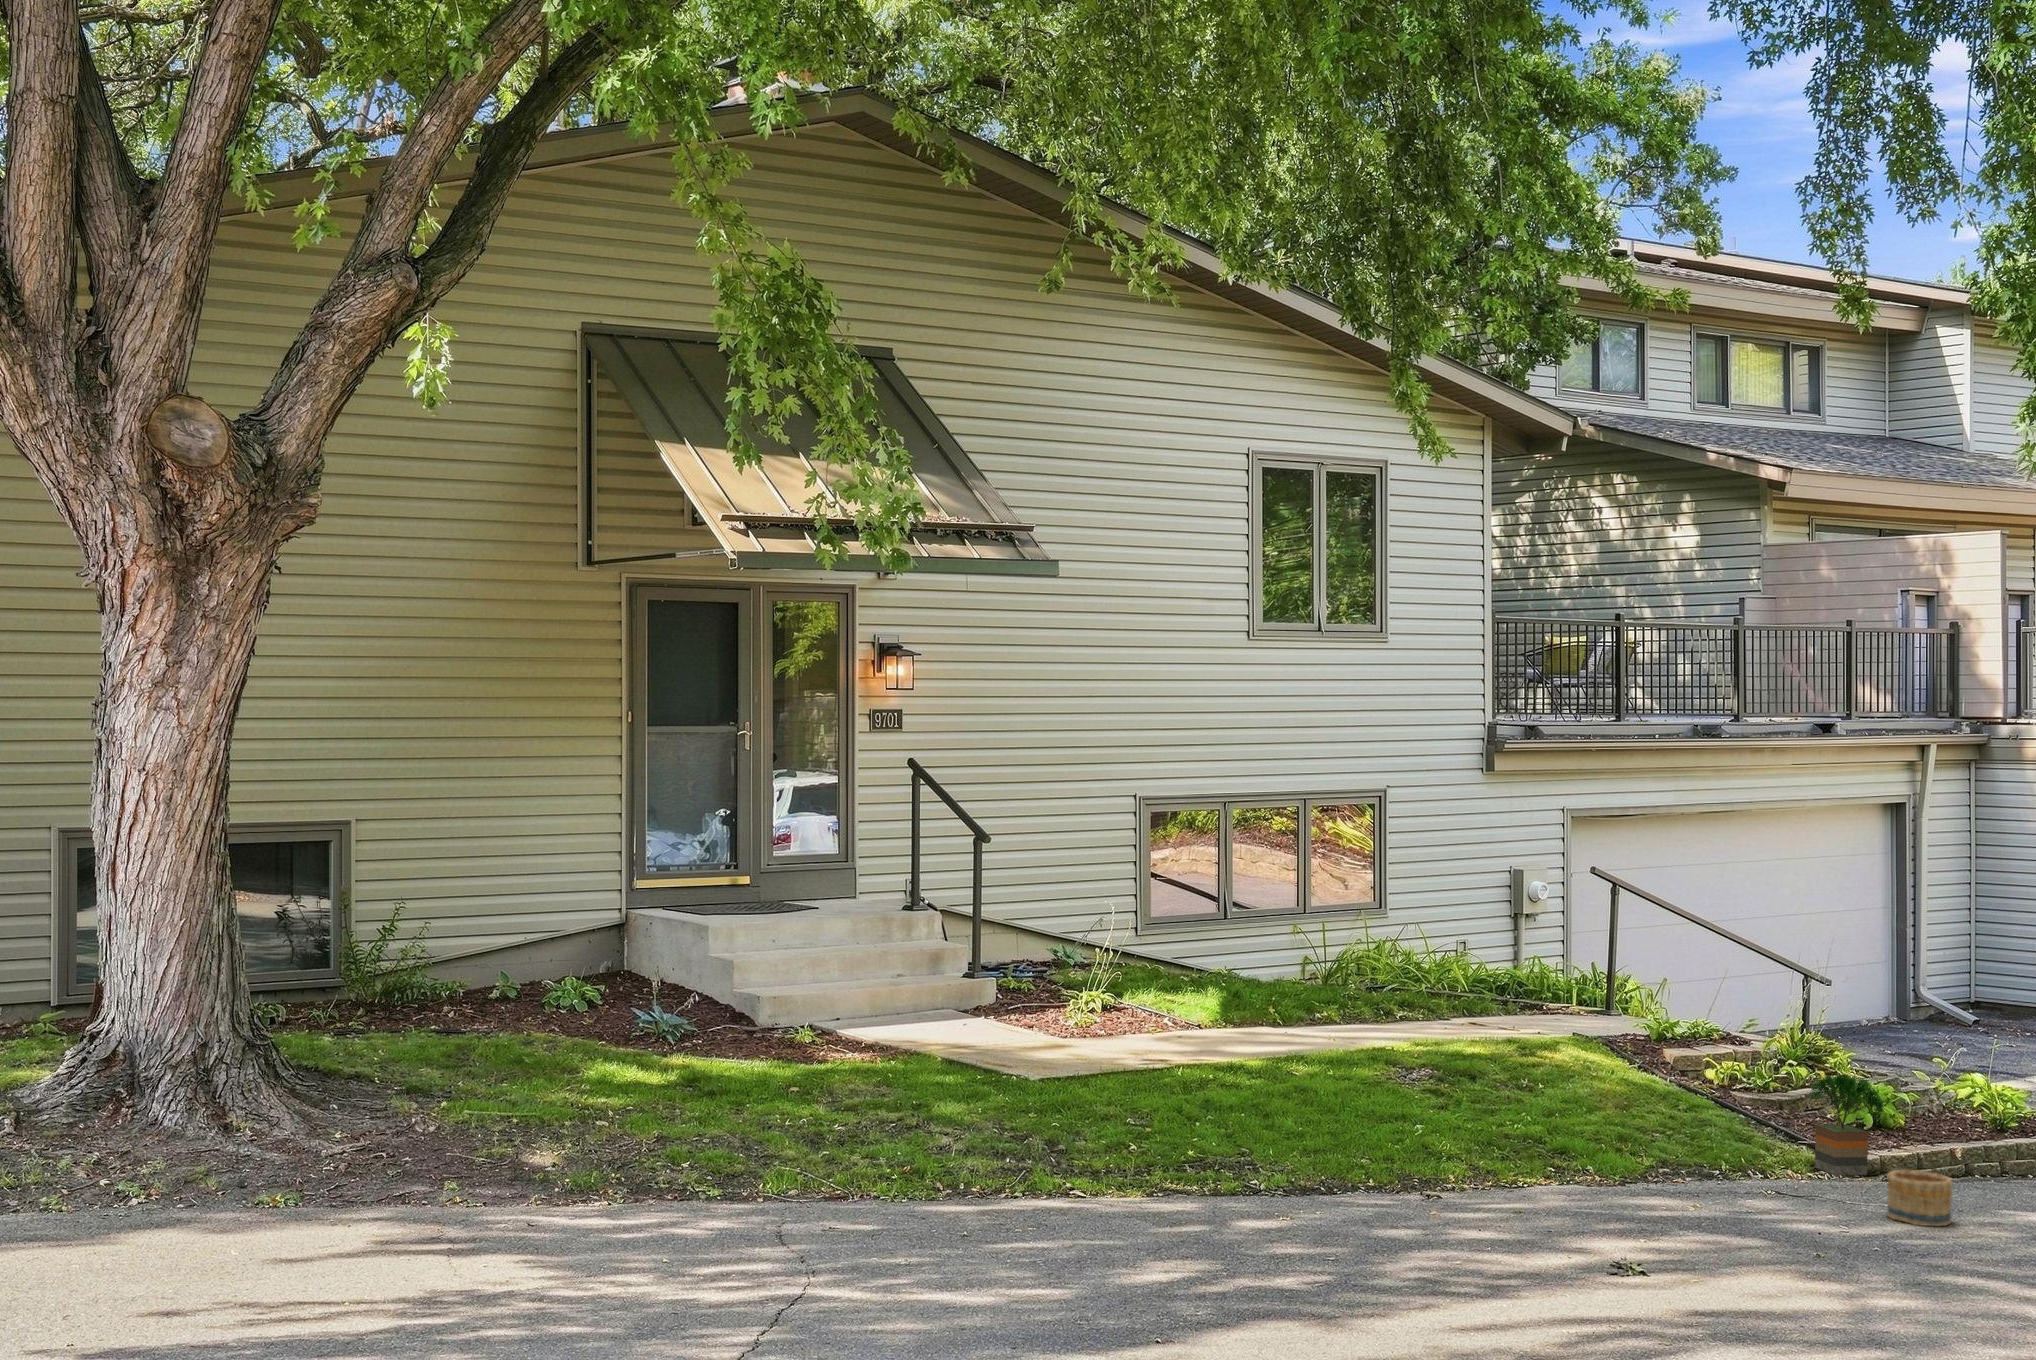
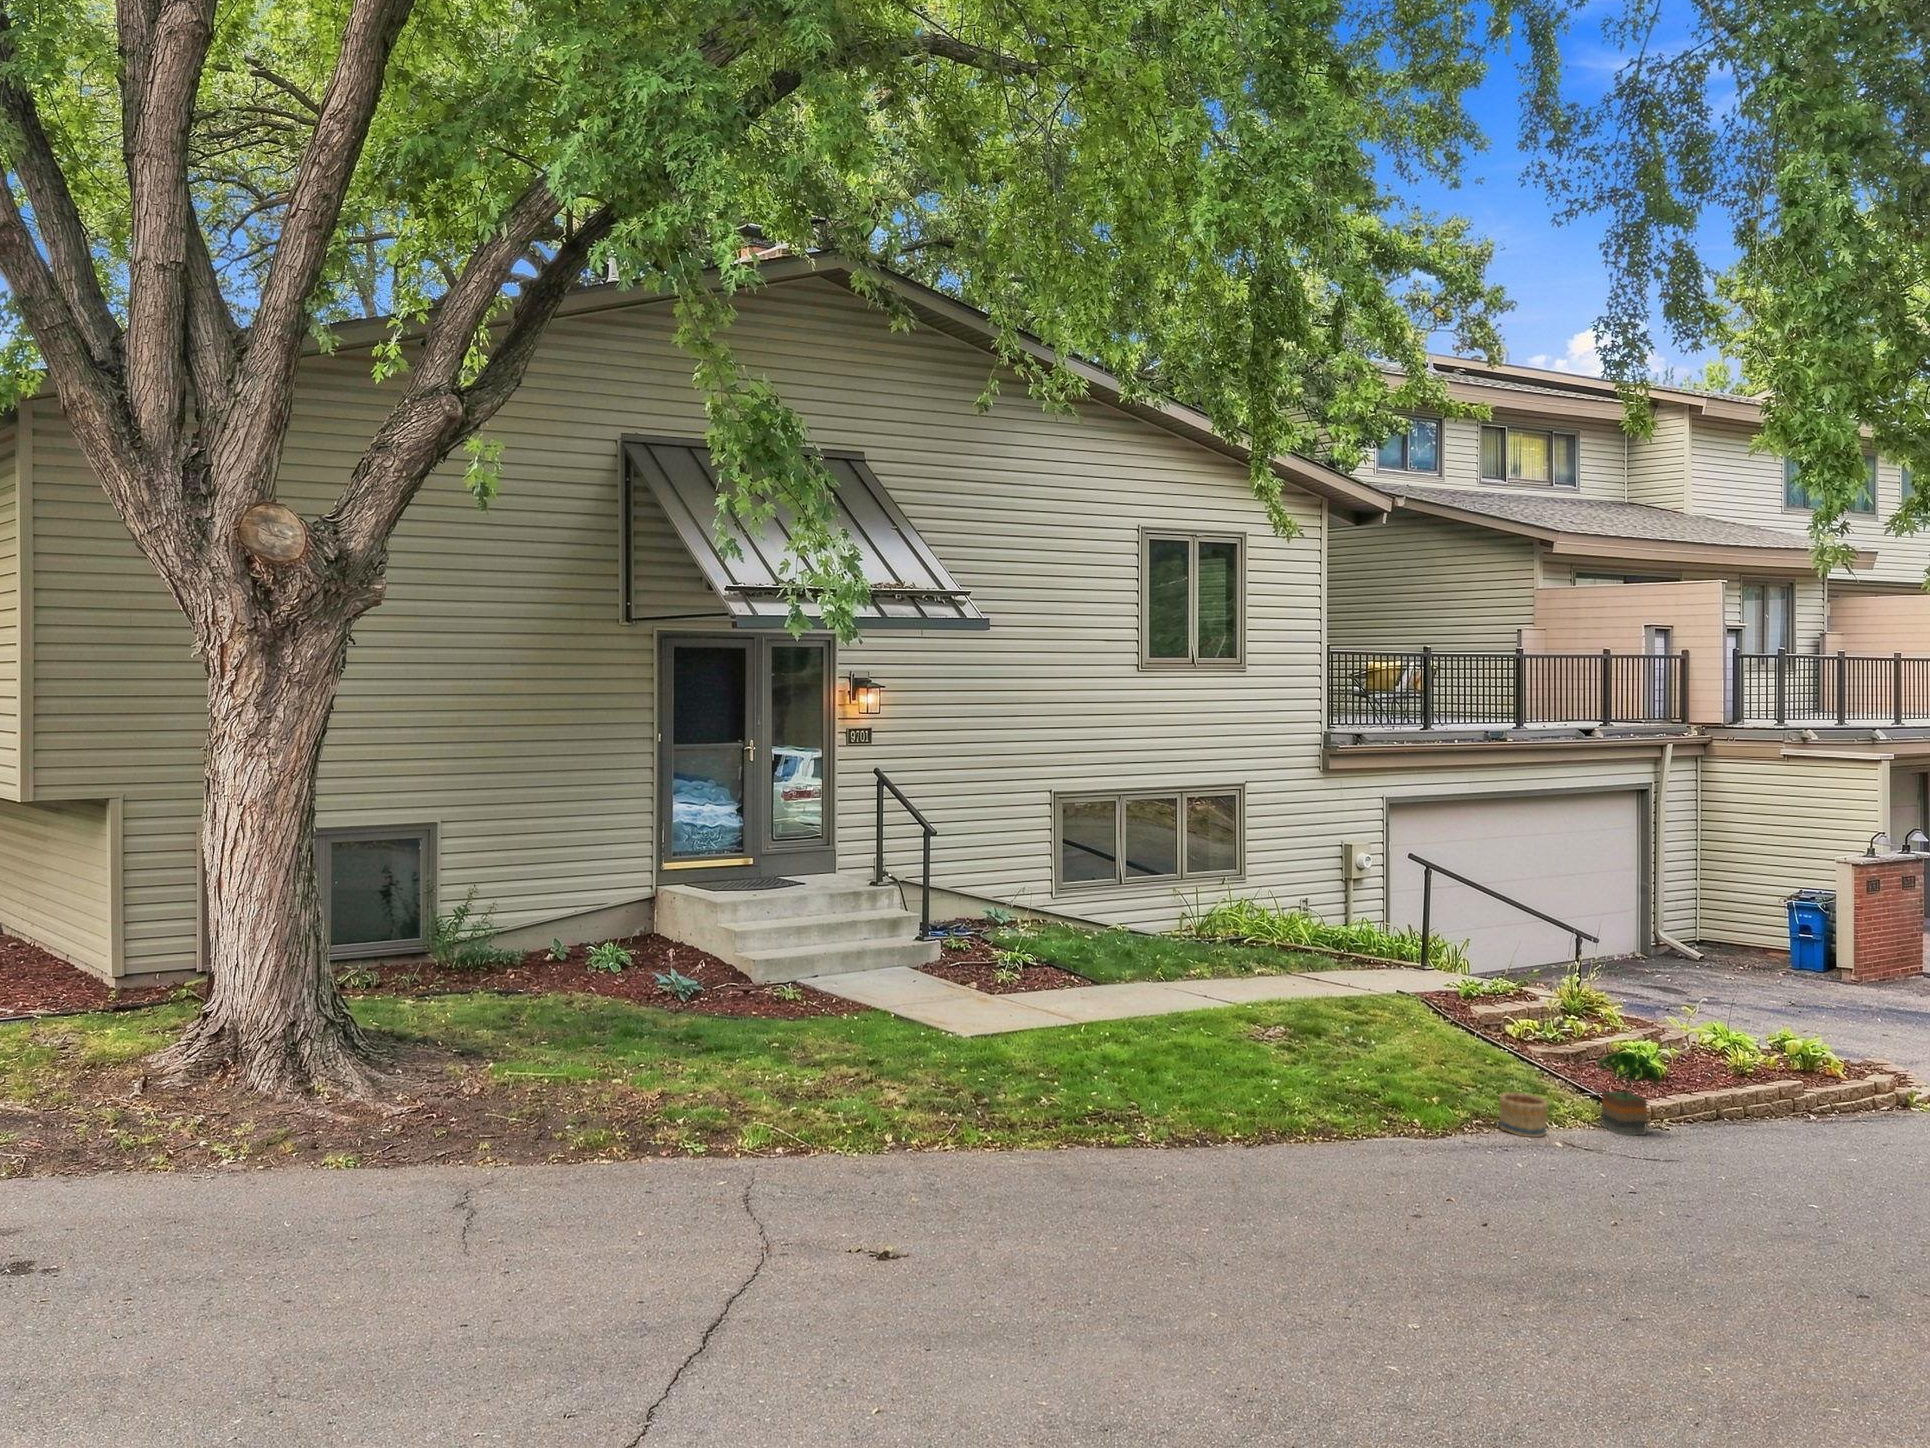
basket: present [1887,1170,1953,1226] -> present [1499,1092,1548,1137]

